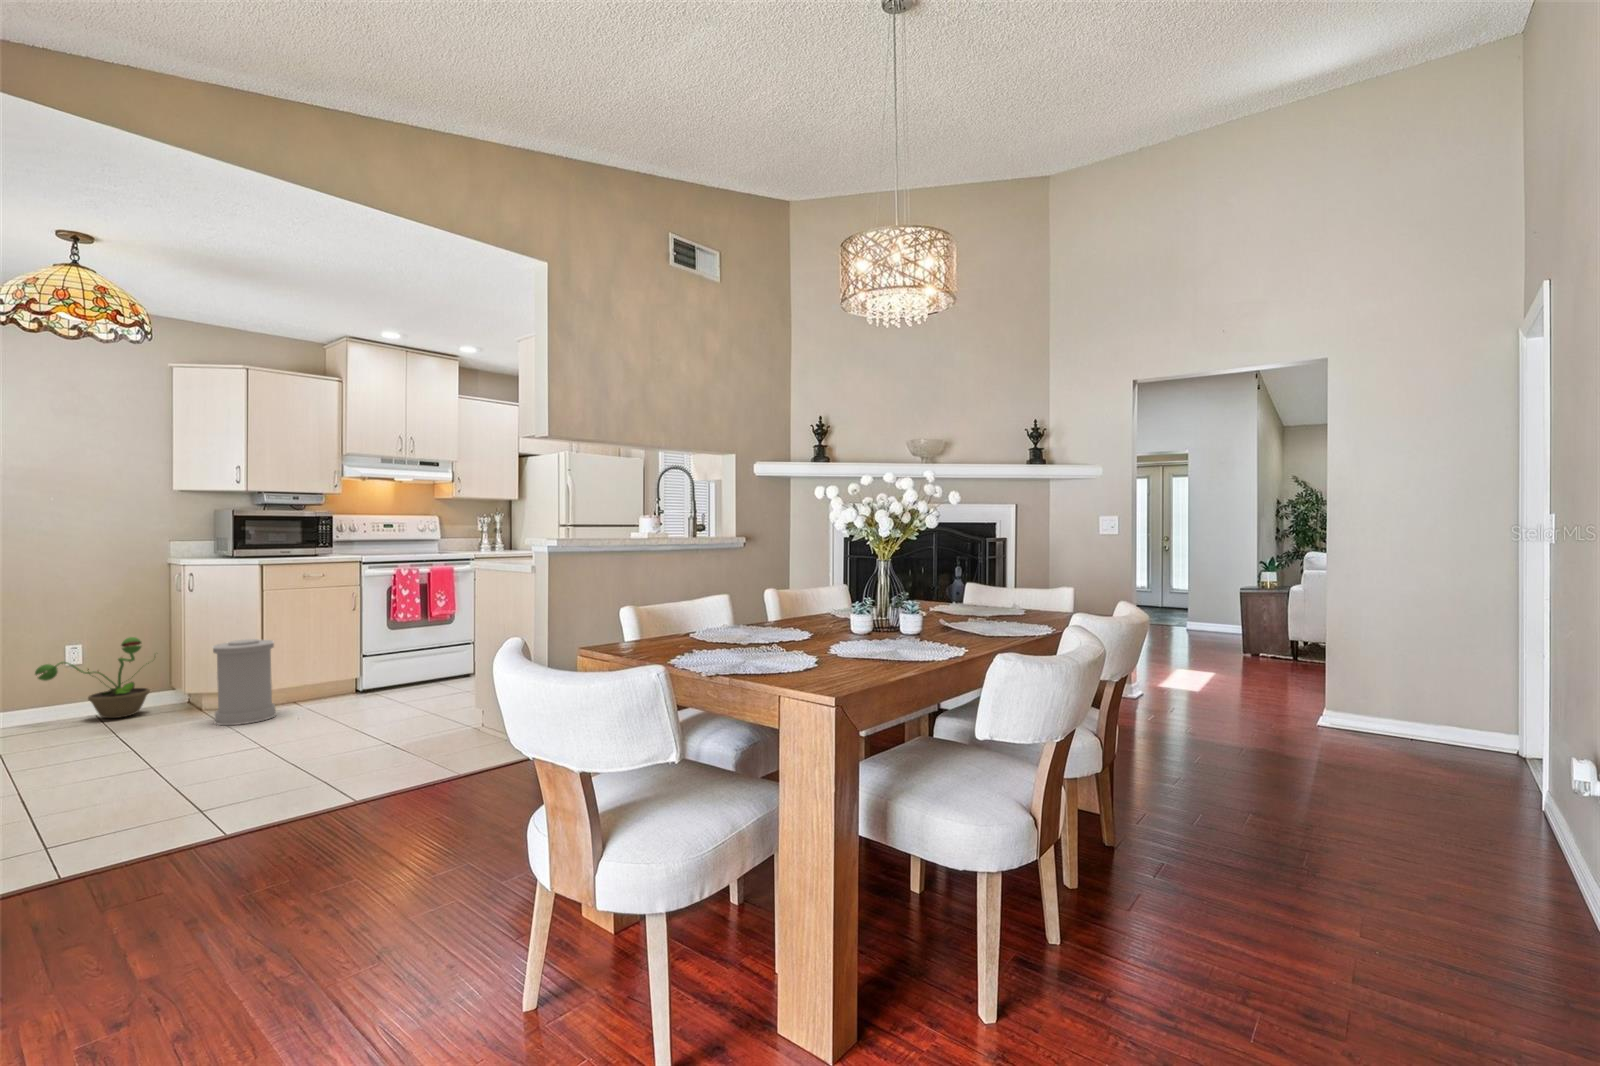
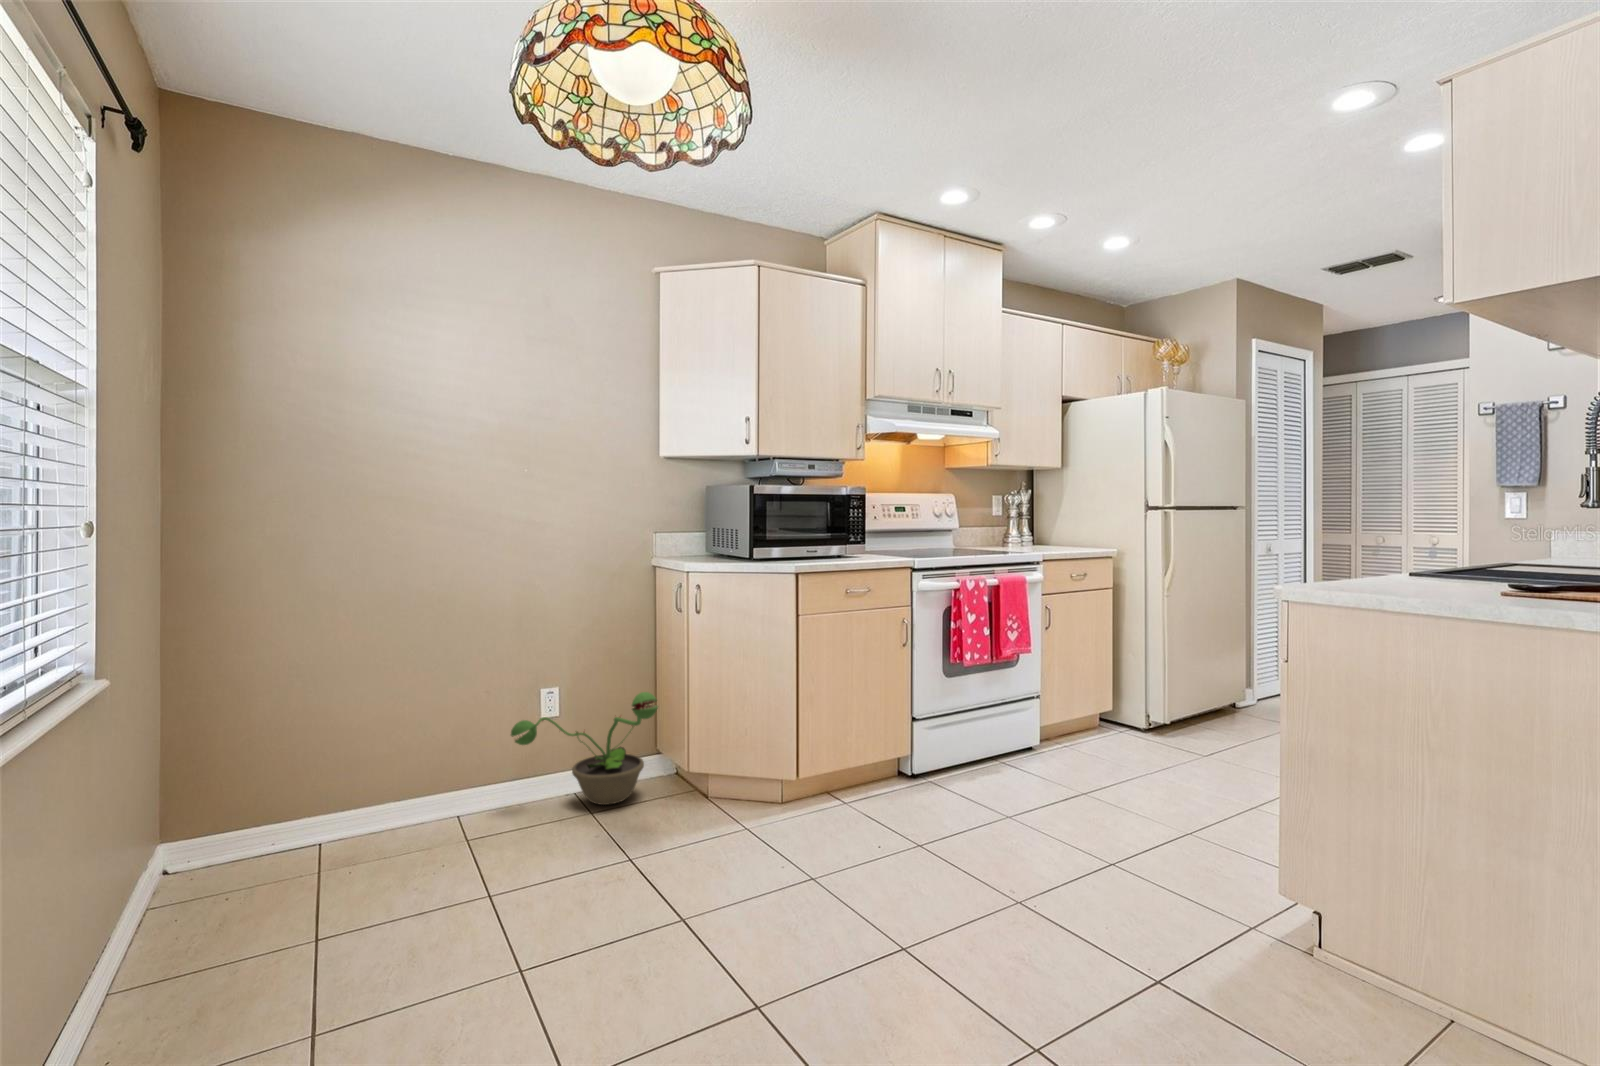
trash can: present [213,639,276,725] -> none [752,697,838,849]

